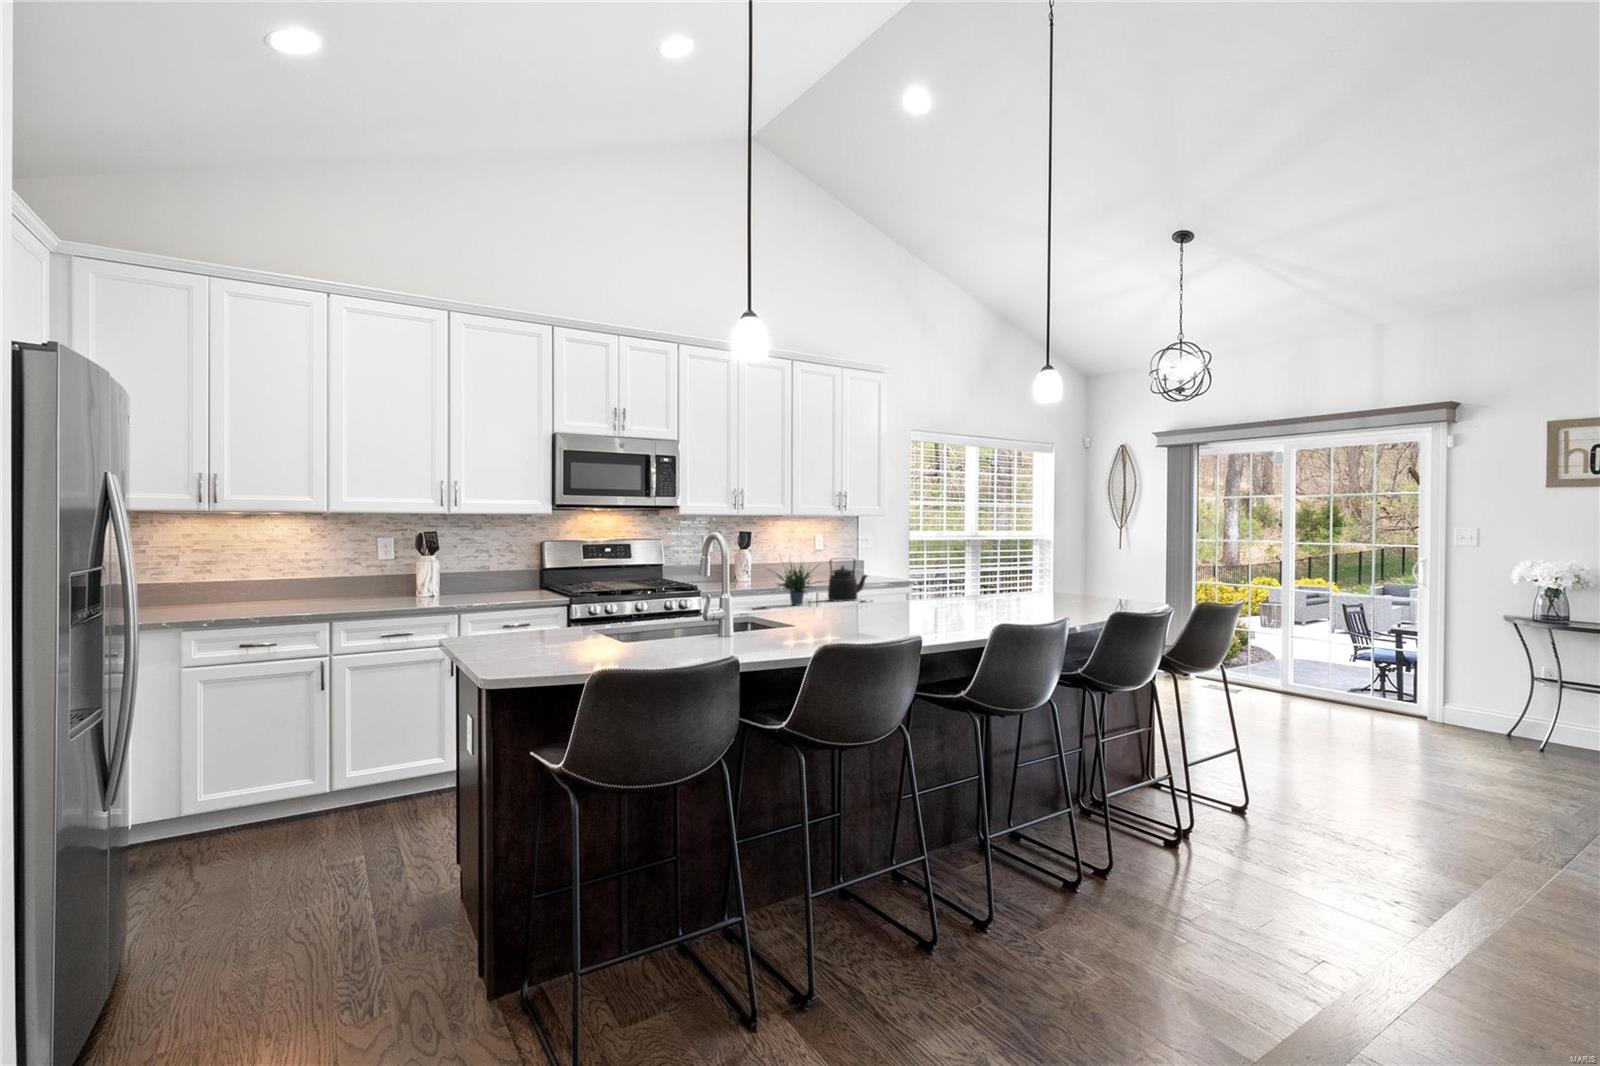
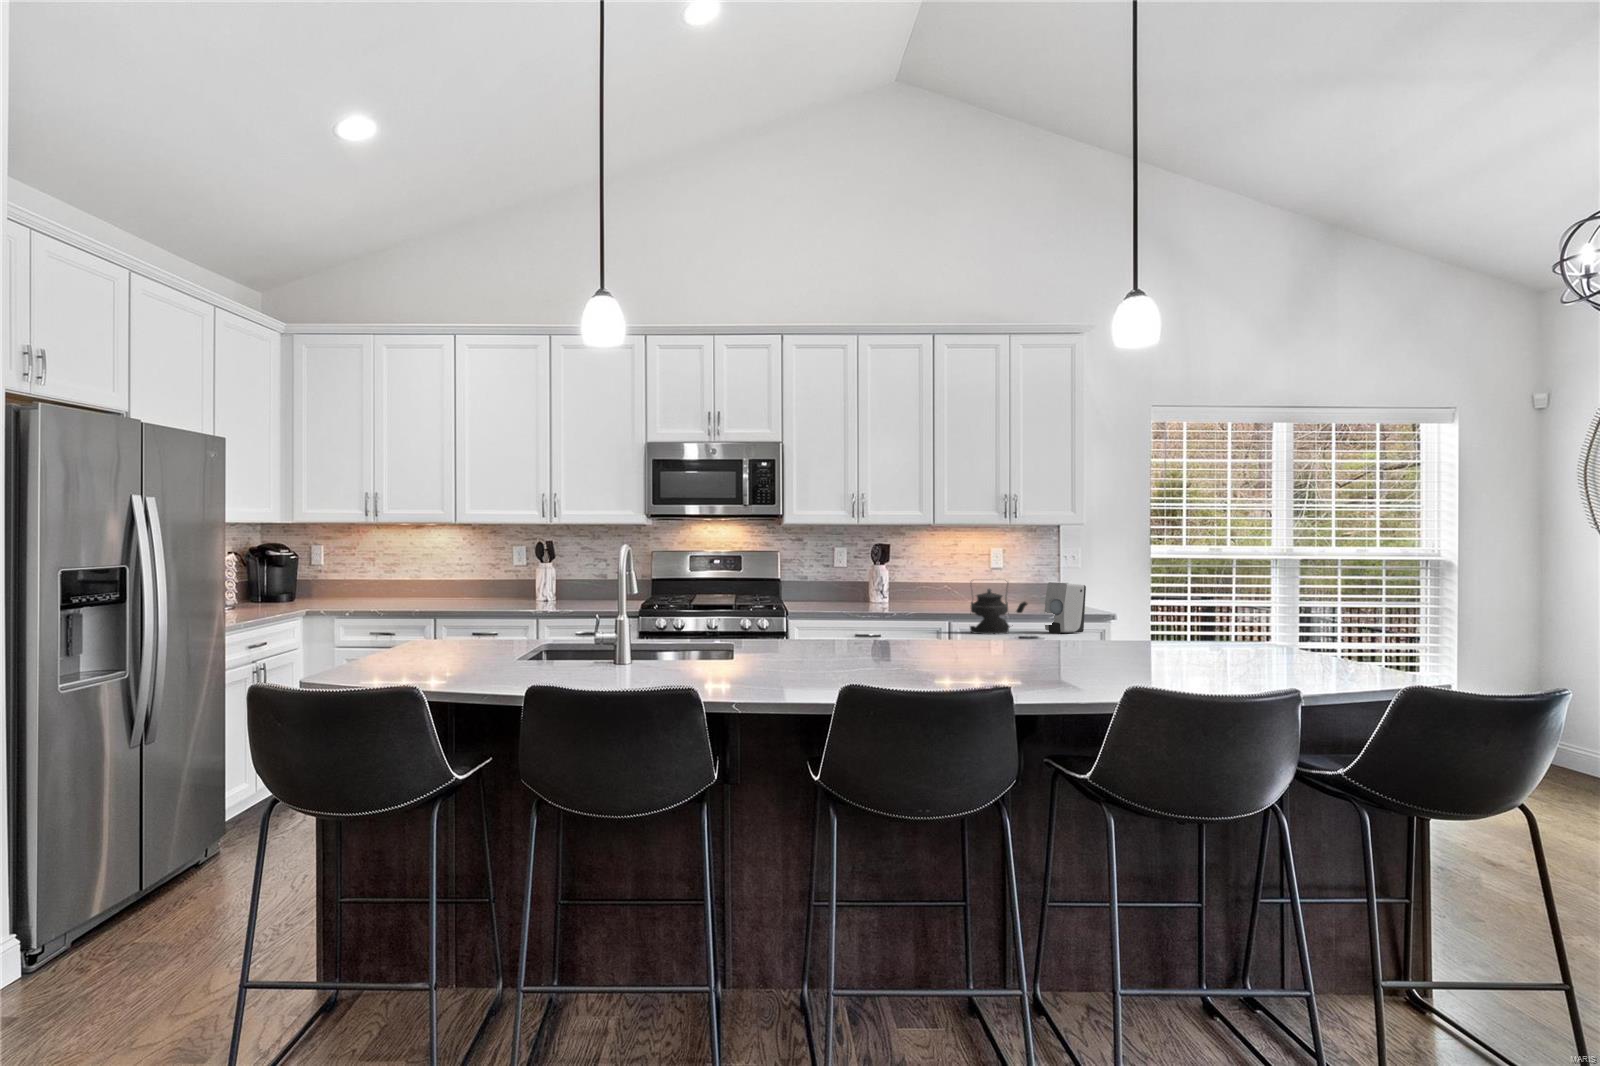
soap dispenser: none [875,559,898,598] -> present [1045,582,1086,634]
potted plant: present [776,564,819,605] -> none [873,567,941,635]

